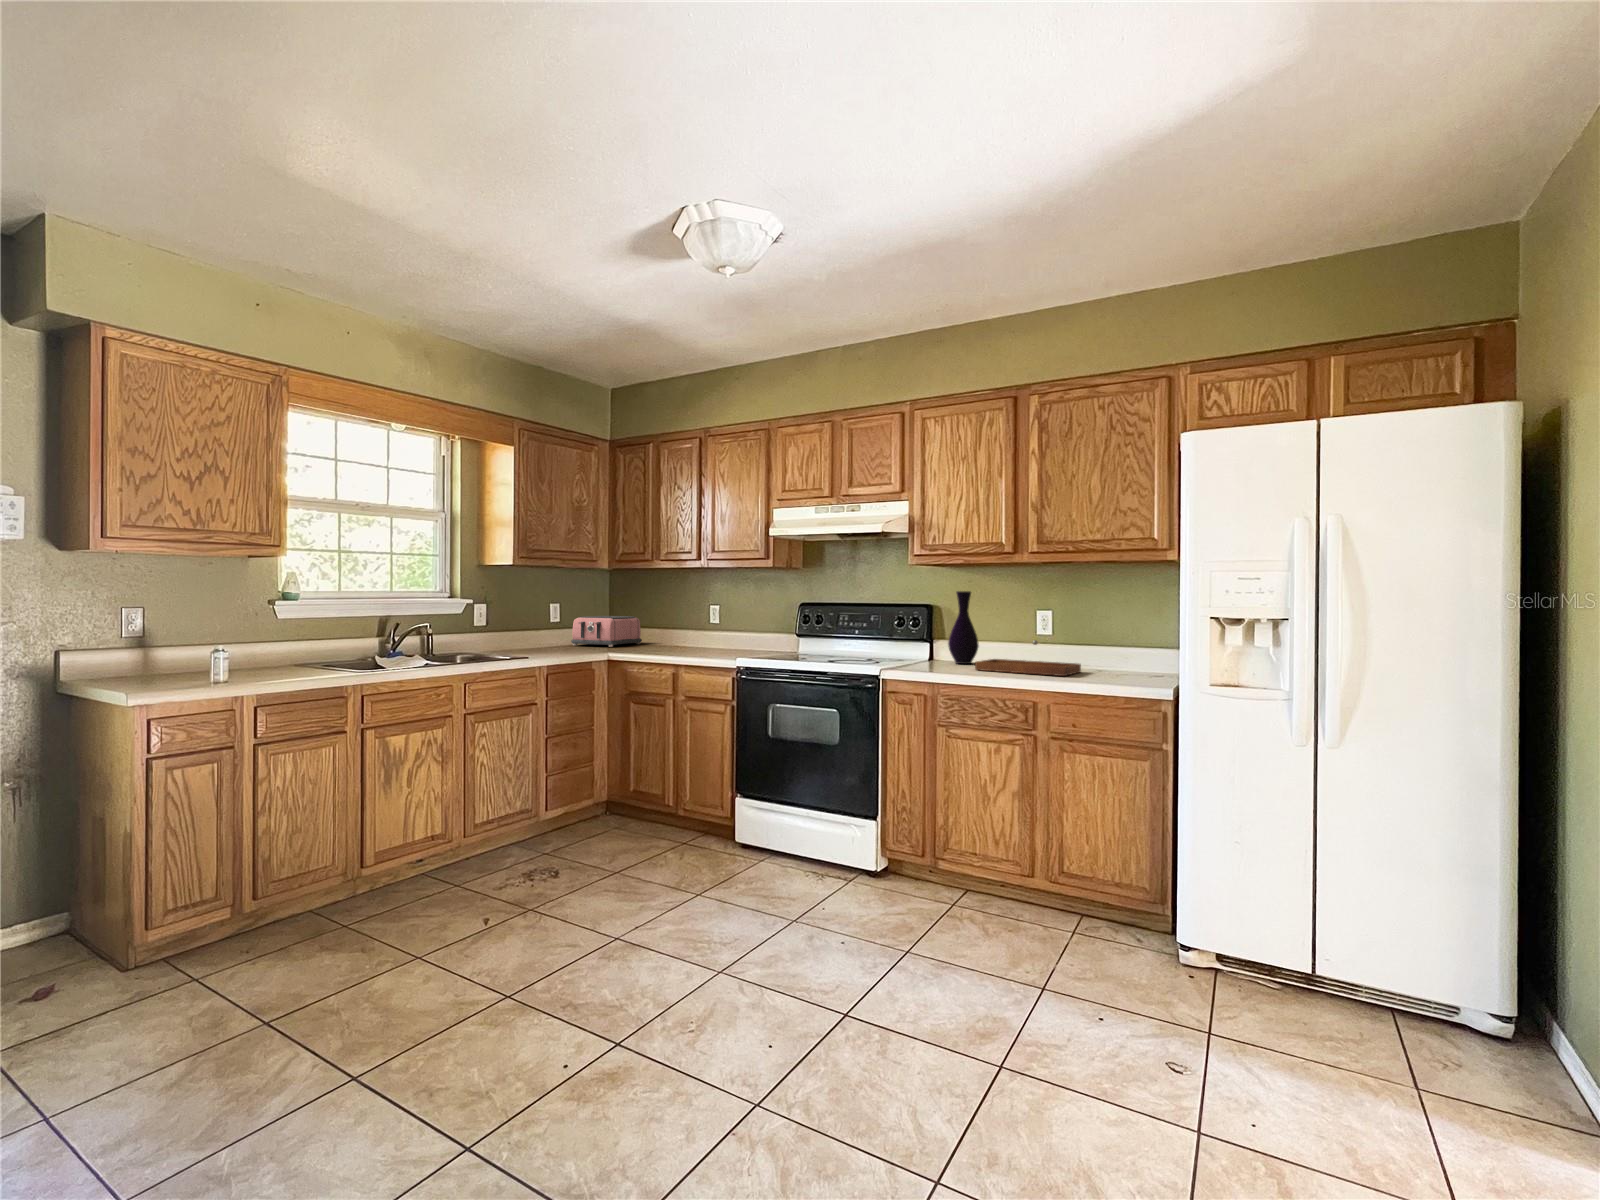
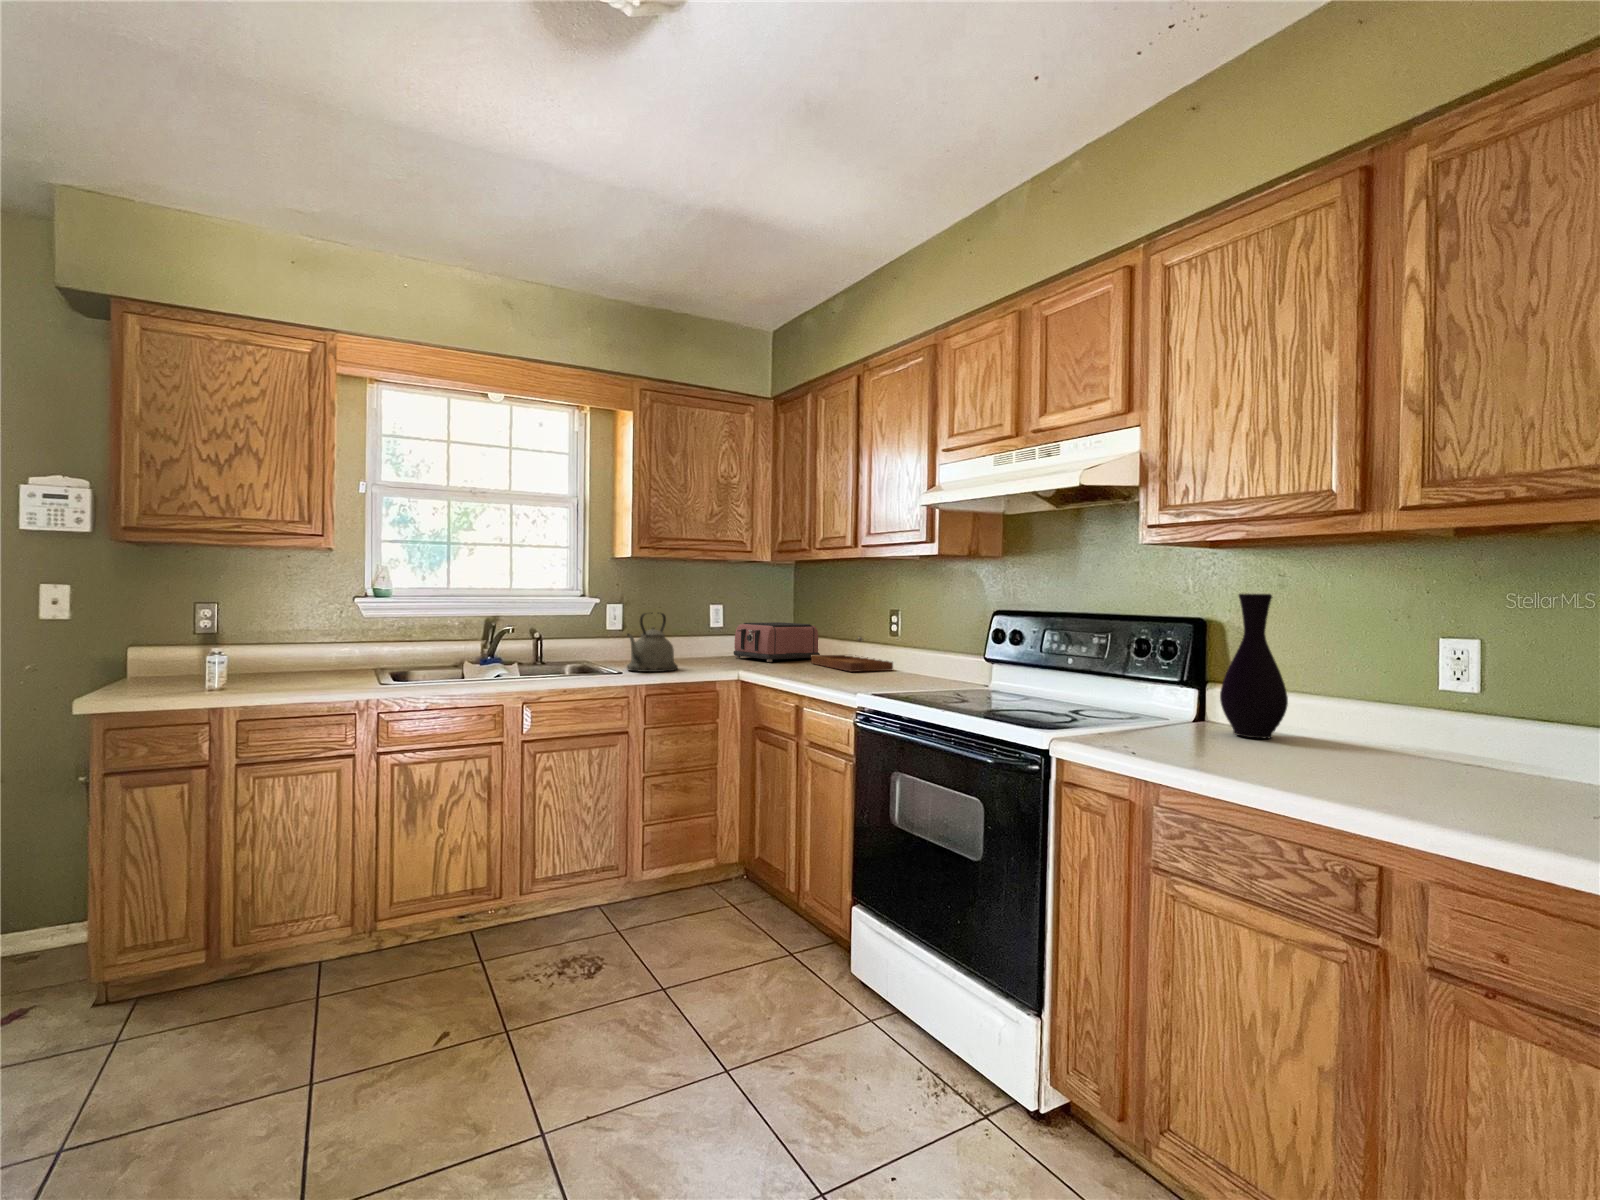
kettle: none [511,609,554,657] -> present [627,613,678,672]
tray: present [975,640,1081,676] -> present [811,637,893,672]

